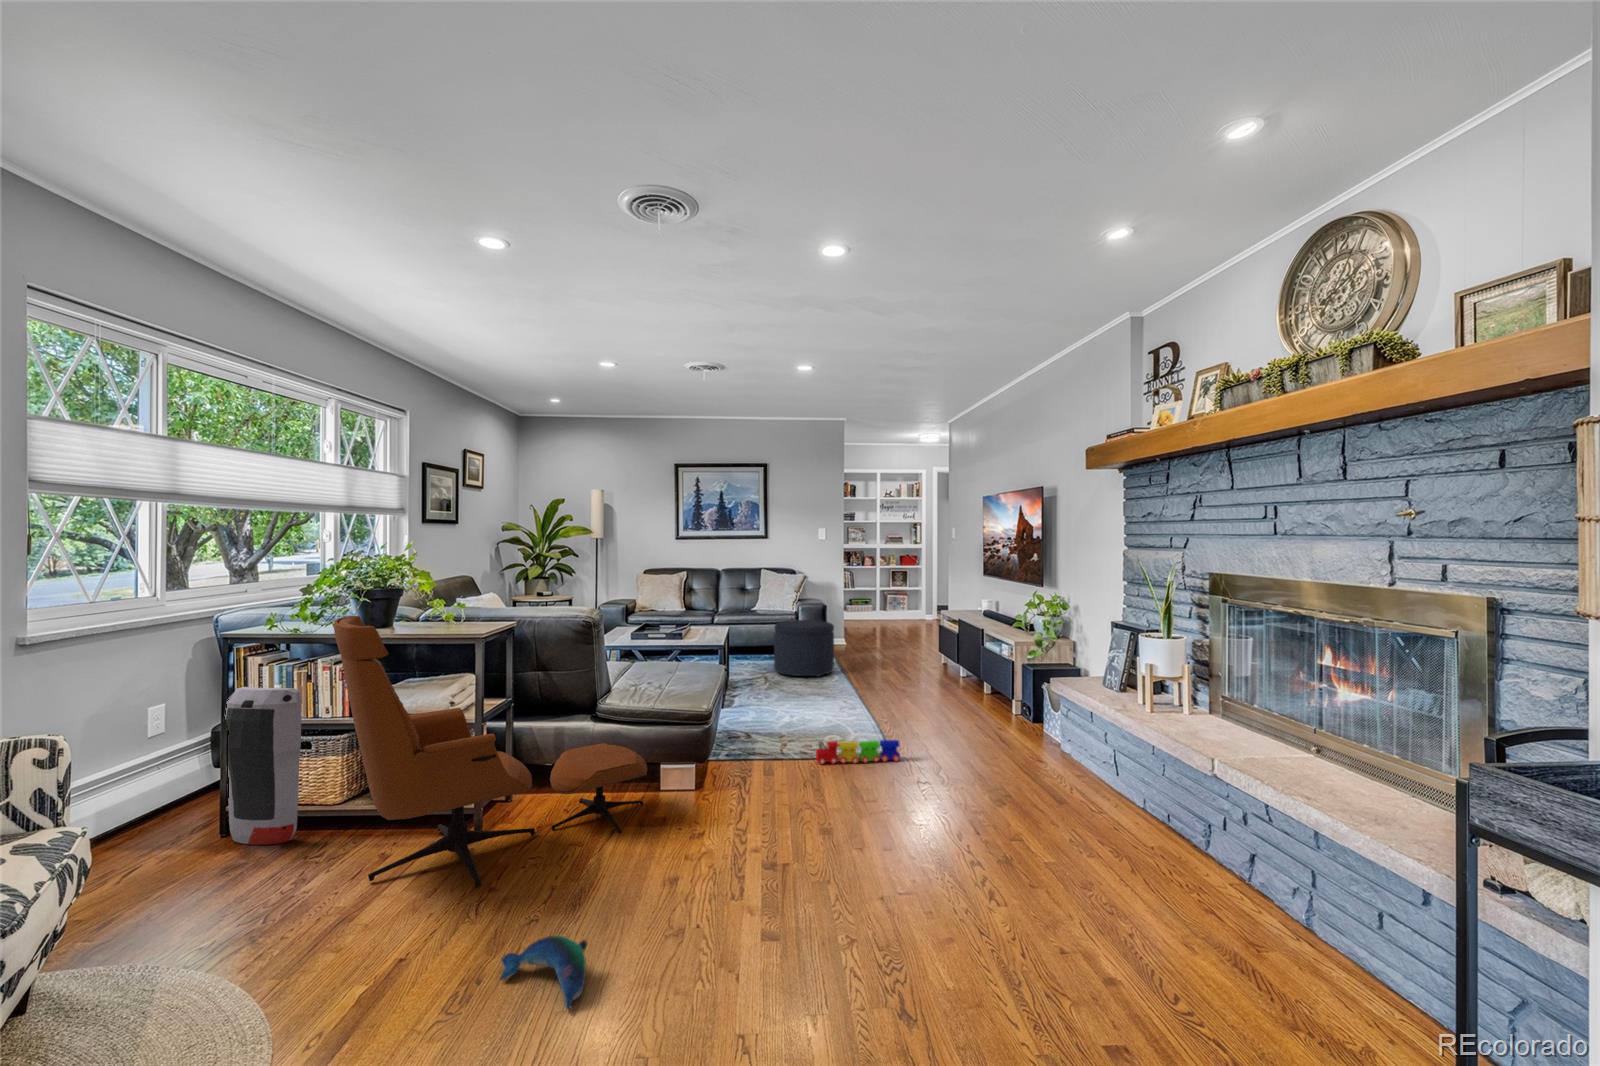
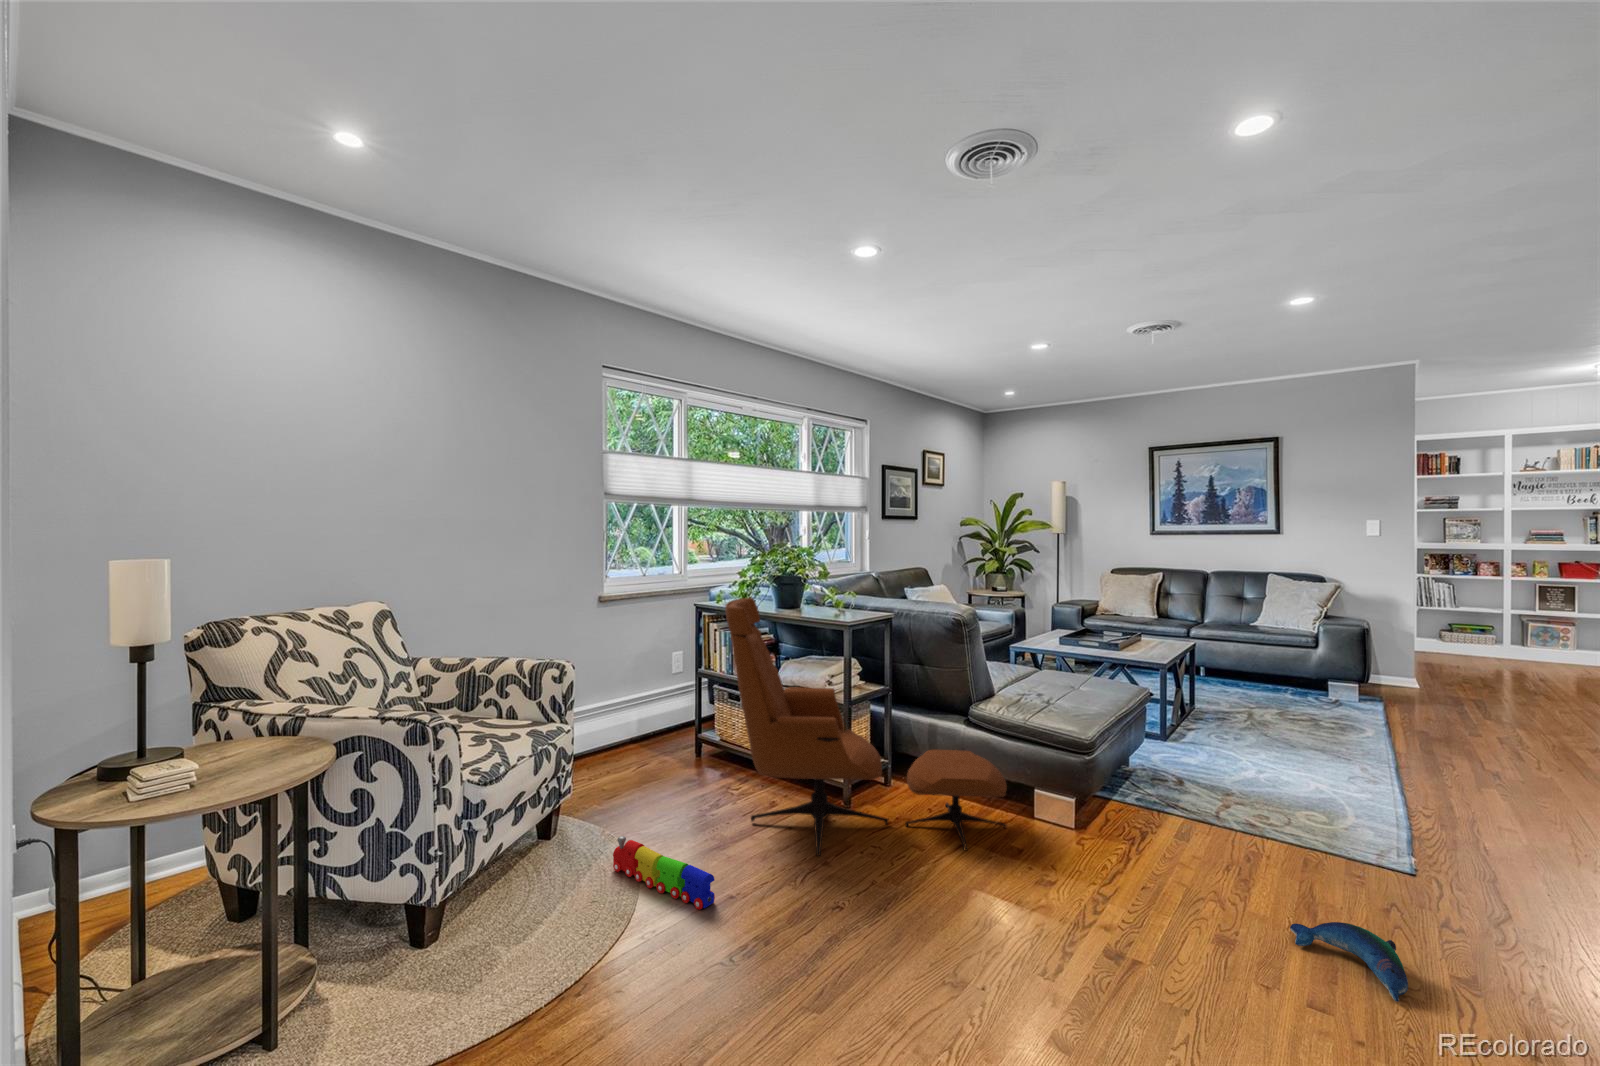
ottoman: present [774,620,834,677] -> none [1268,645,1372,728]
air purifier: present [225,687,302,845] -> none [692,646,734,772]
toy train: present [816,740,900,764] -> present [613,836,715,910]
plush toy: present [501,936,587,1010] -> present [1290,922,1408,1002]

